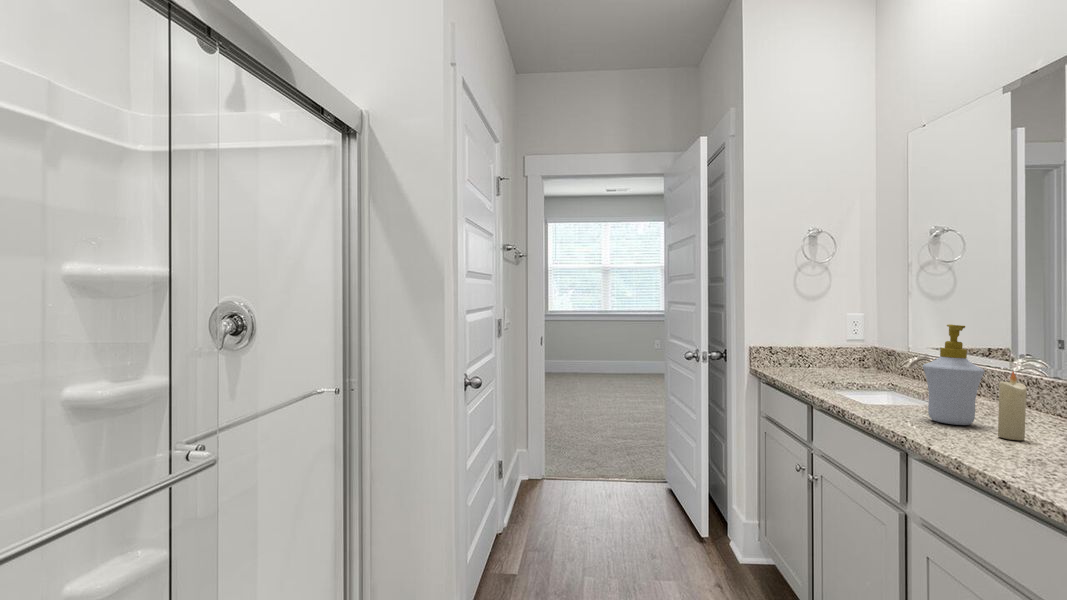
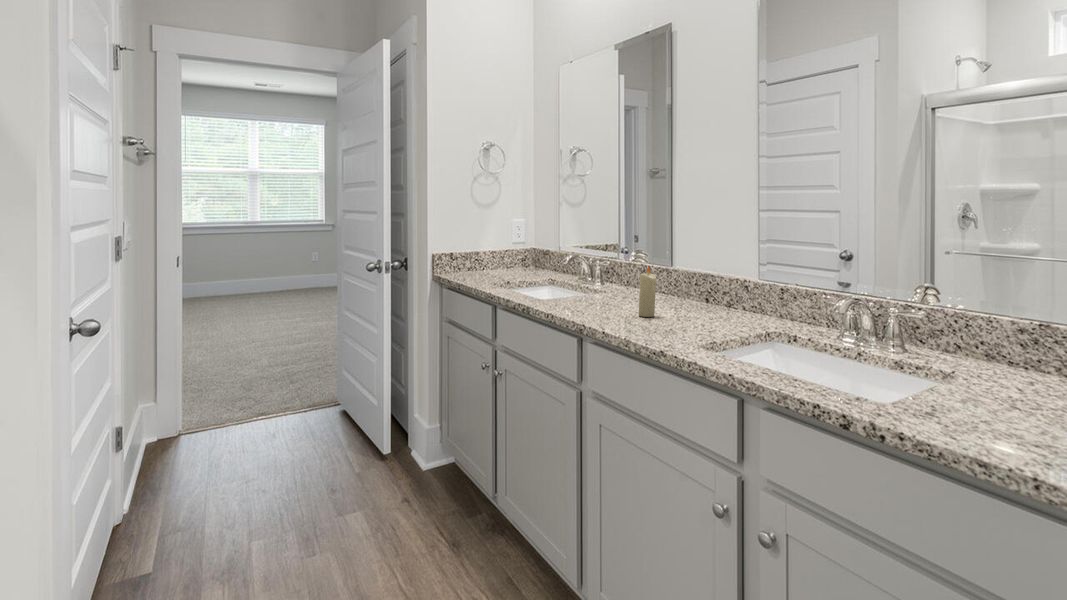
soap bottle: present [923,324,985,425] -> none [587,230,628,310]

